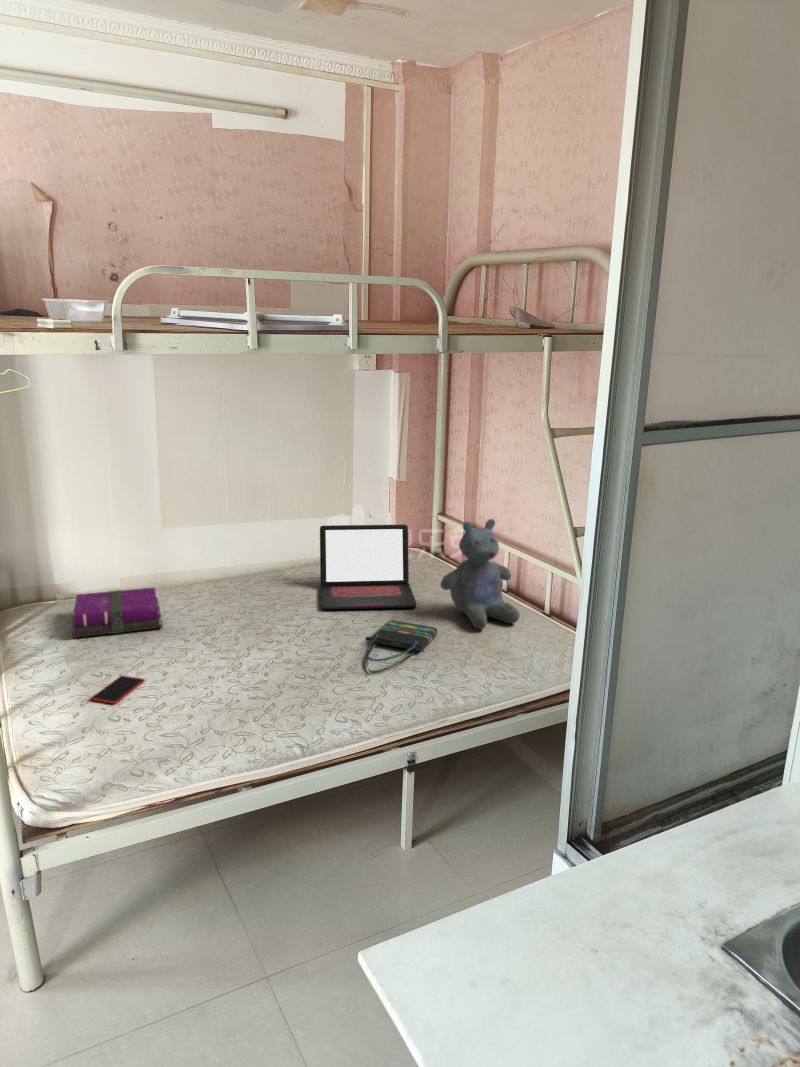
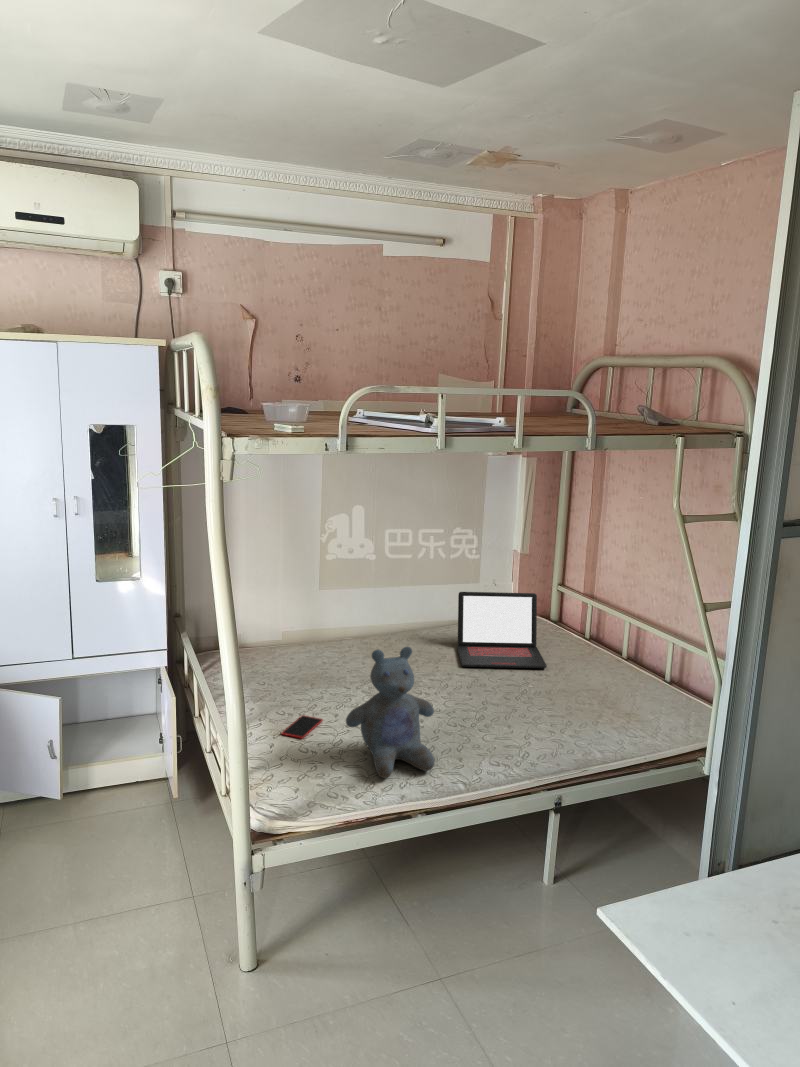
stuffed bear: present [441,519,520,629] -> present [346,647,435,778]
notebook: present [72,588,162,638] -> none [252,641,328,681]
tote bag: present [366,620,437,673] -> none [506,679,569,725]

